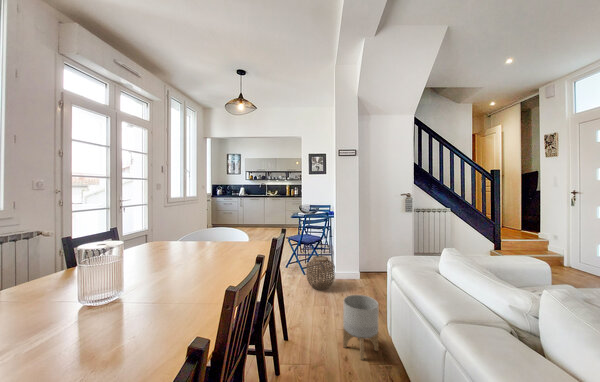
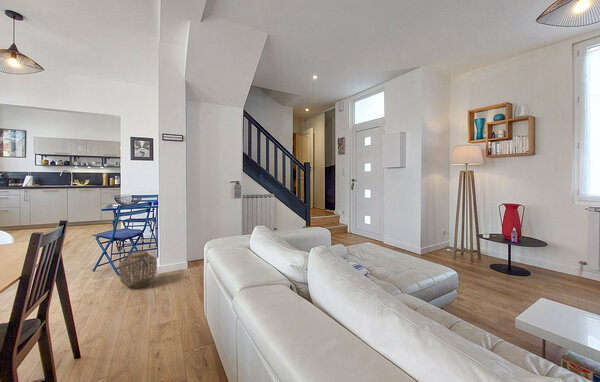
planter: present [343,295,378,360] -> none [153,280,191,341]

